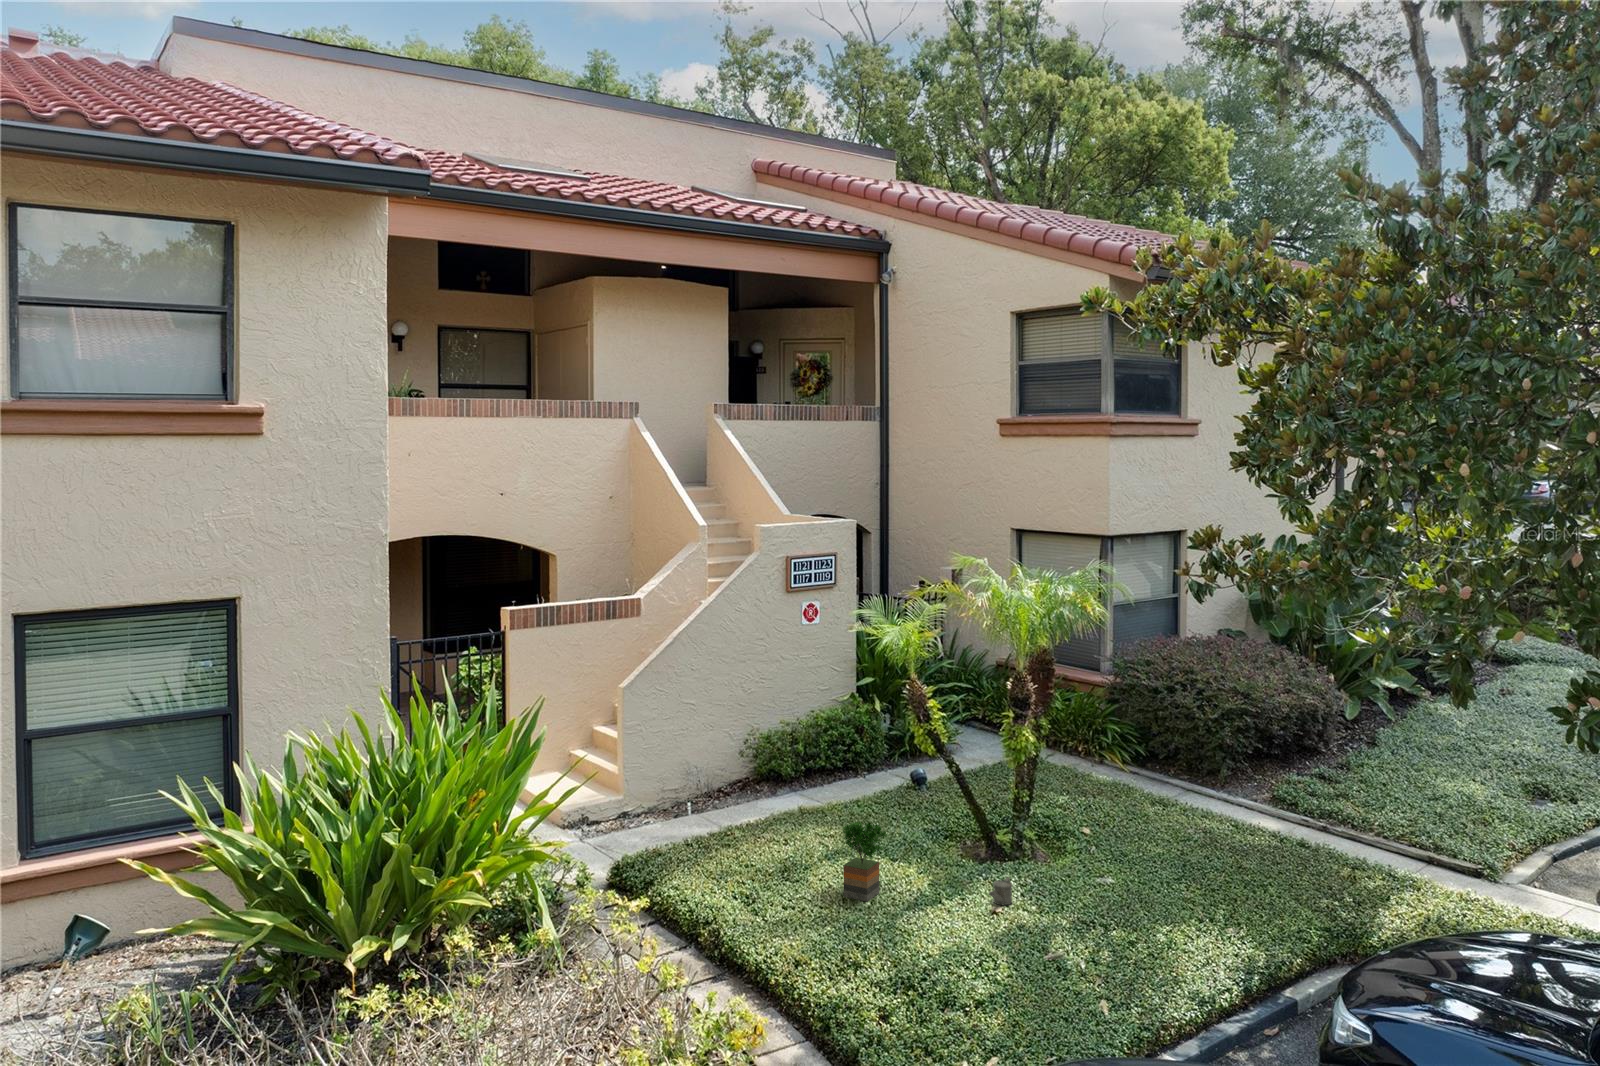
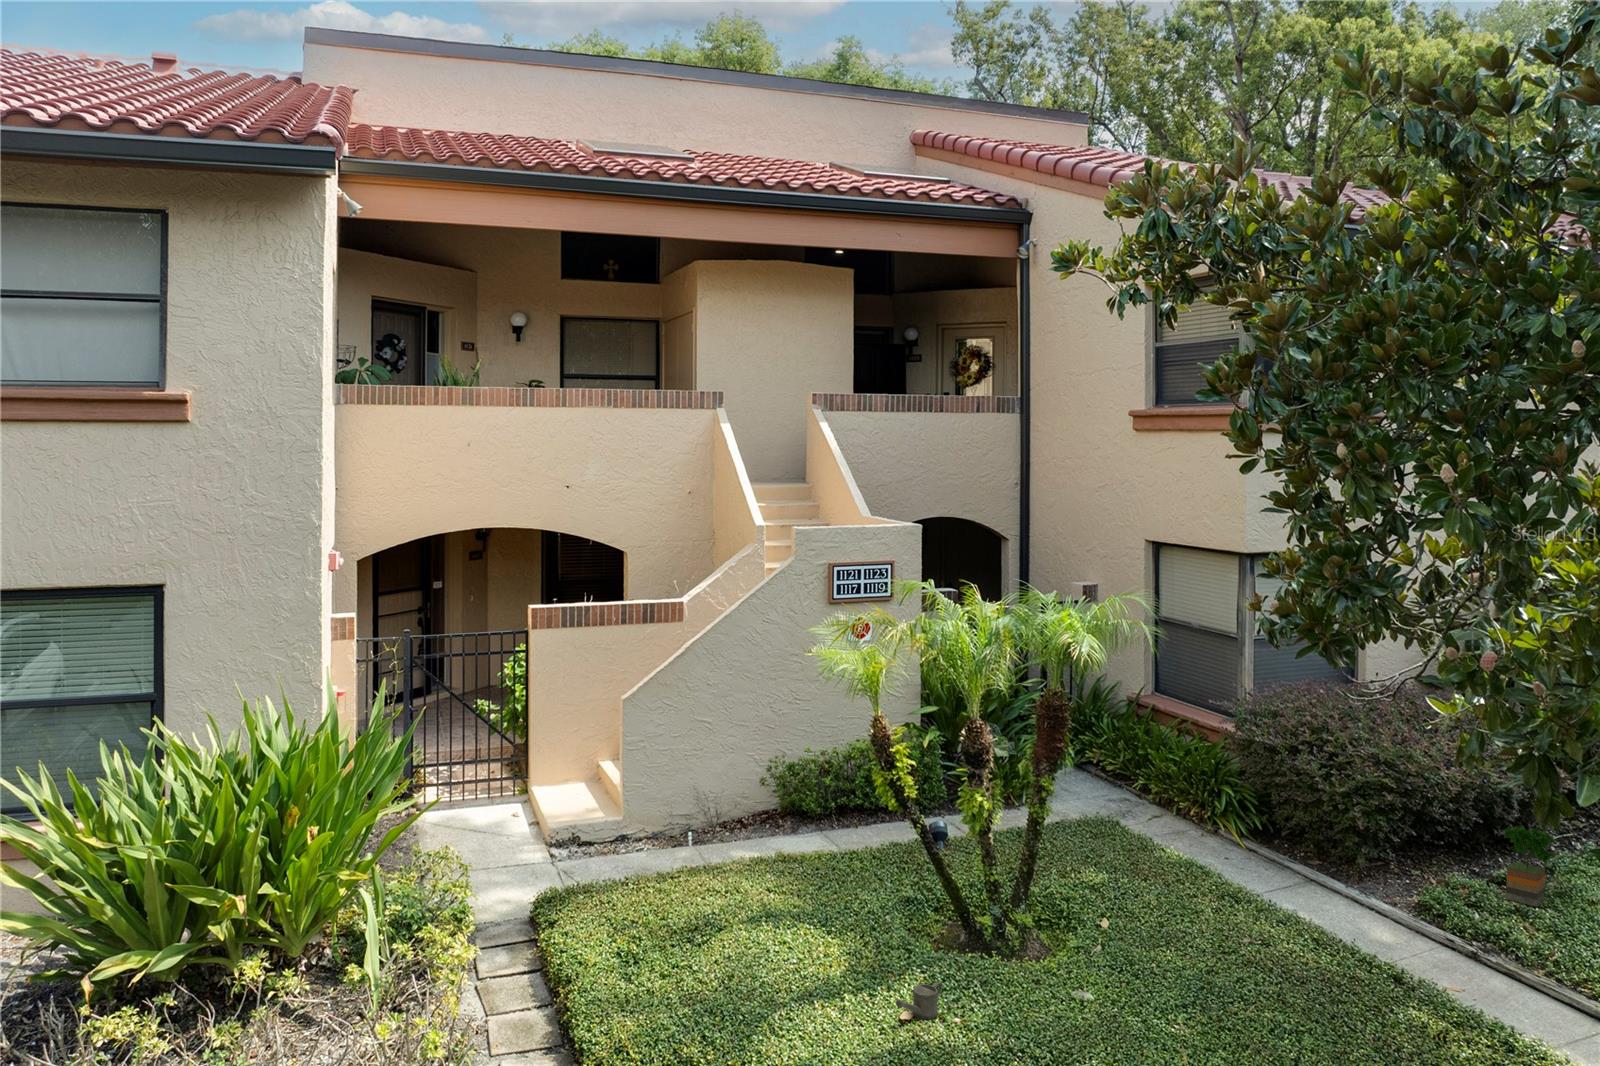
potted tree: present [843,822,887,902] -> present [1503,826,1557,907]

